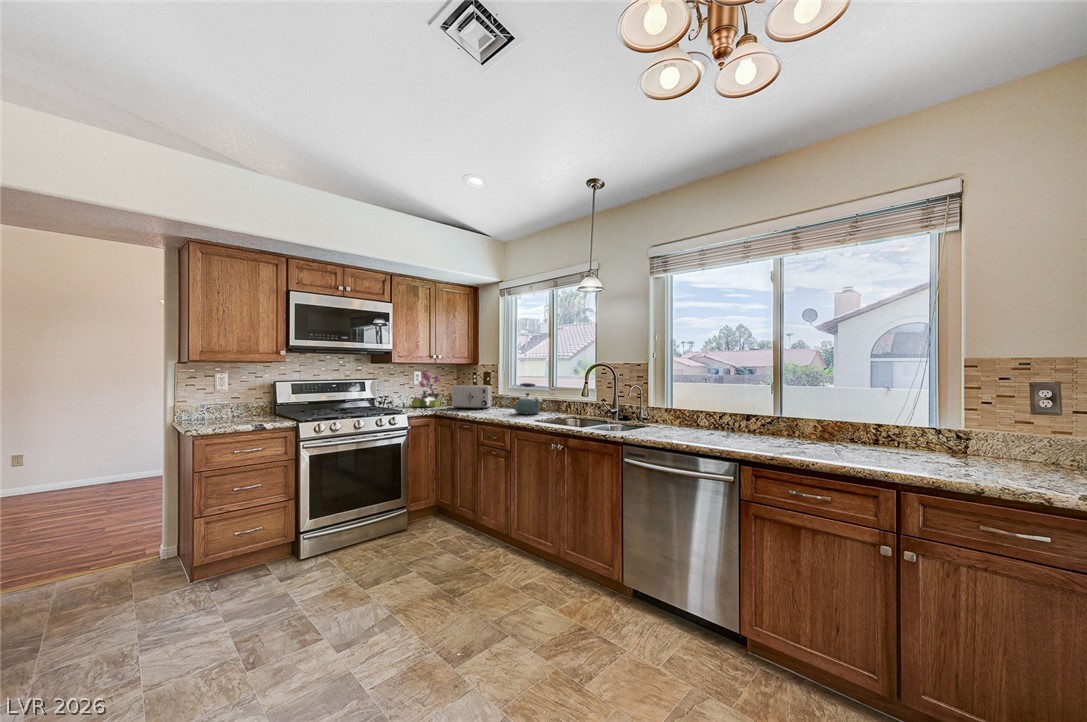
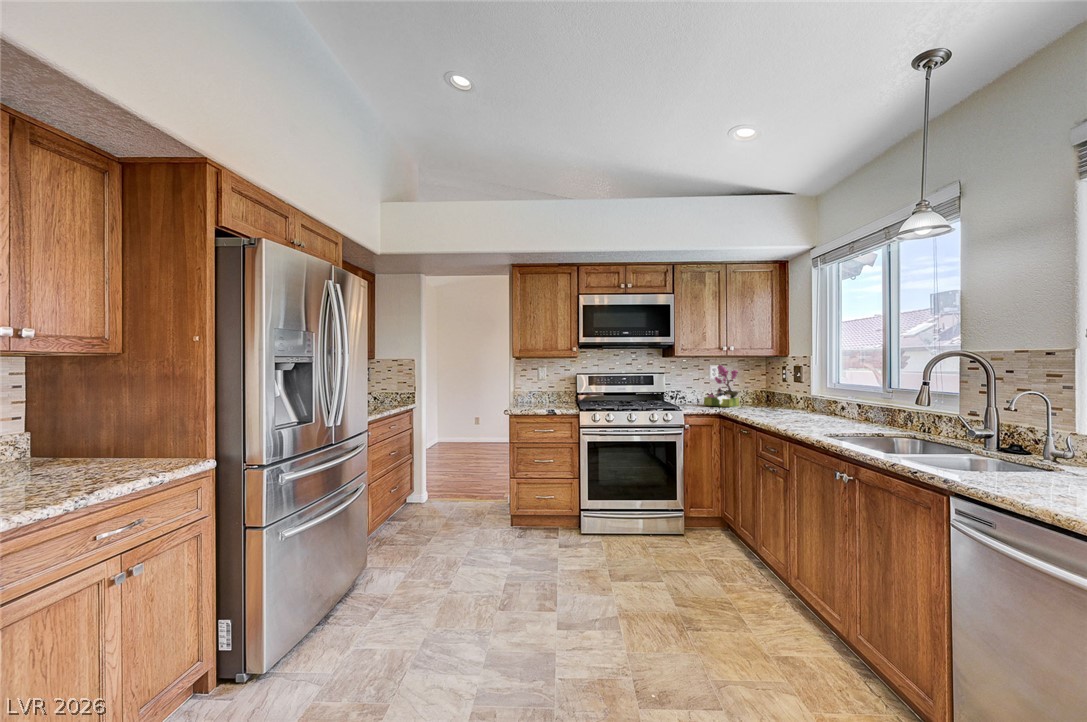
kettle: present [514,383,542,414] -> none [814,383,856,426]
toaster: present [452,386,492,409] -> none [743,383,800,414]

